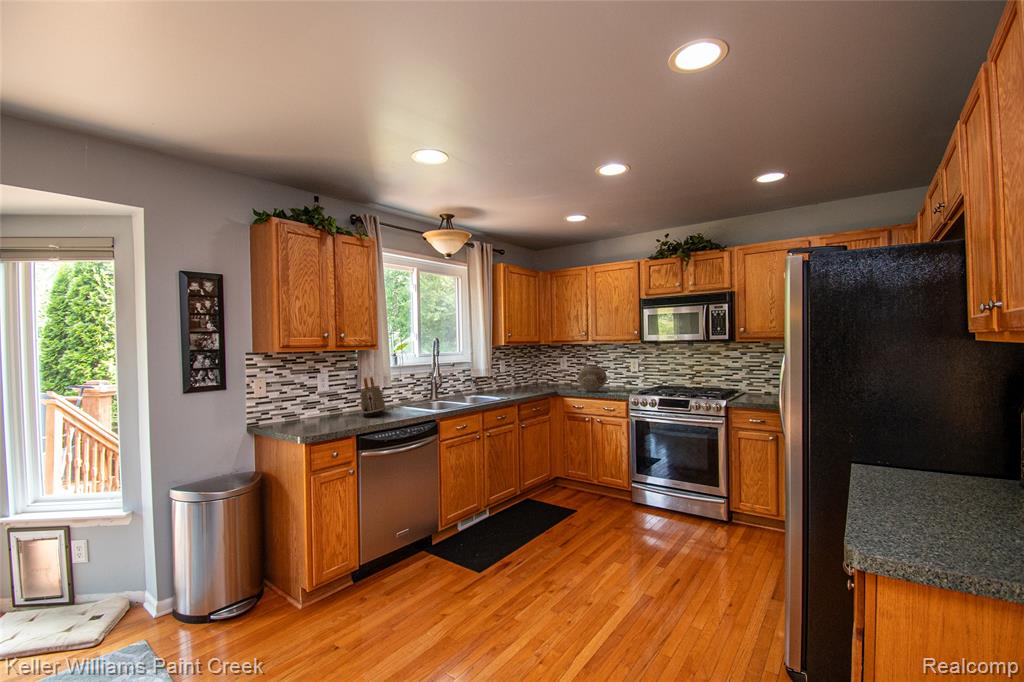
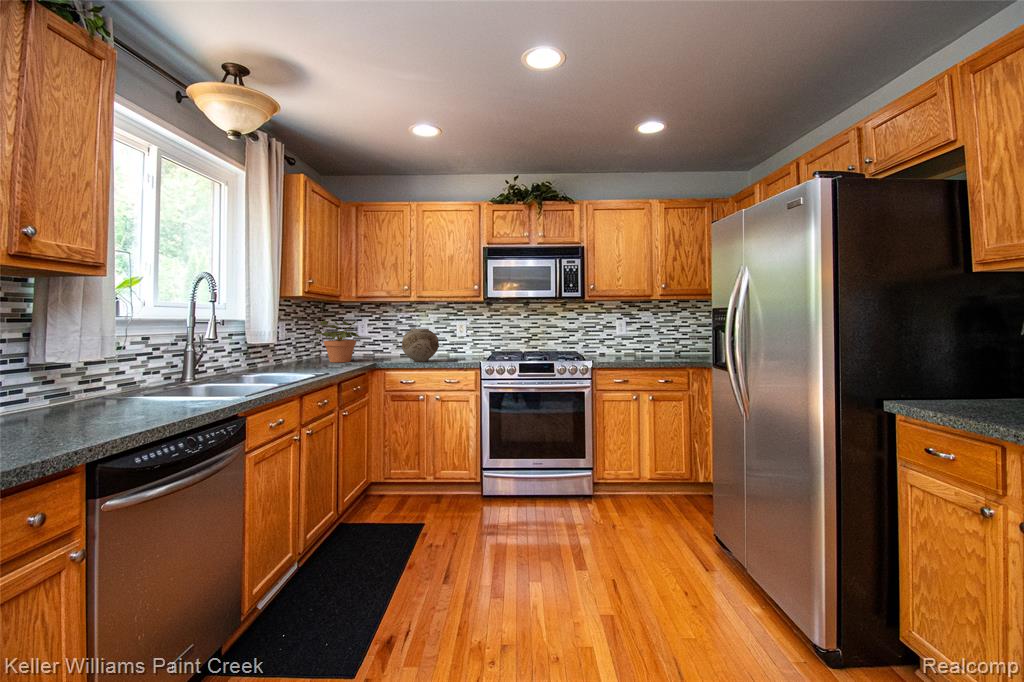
potted plant: none [525,358,557,389] -> present [318,320,360,362]
toaster: present [361,376,386,417] -> none [51,333,123,420]

